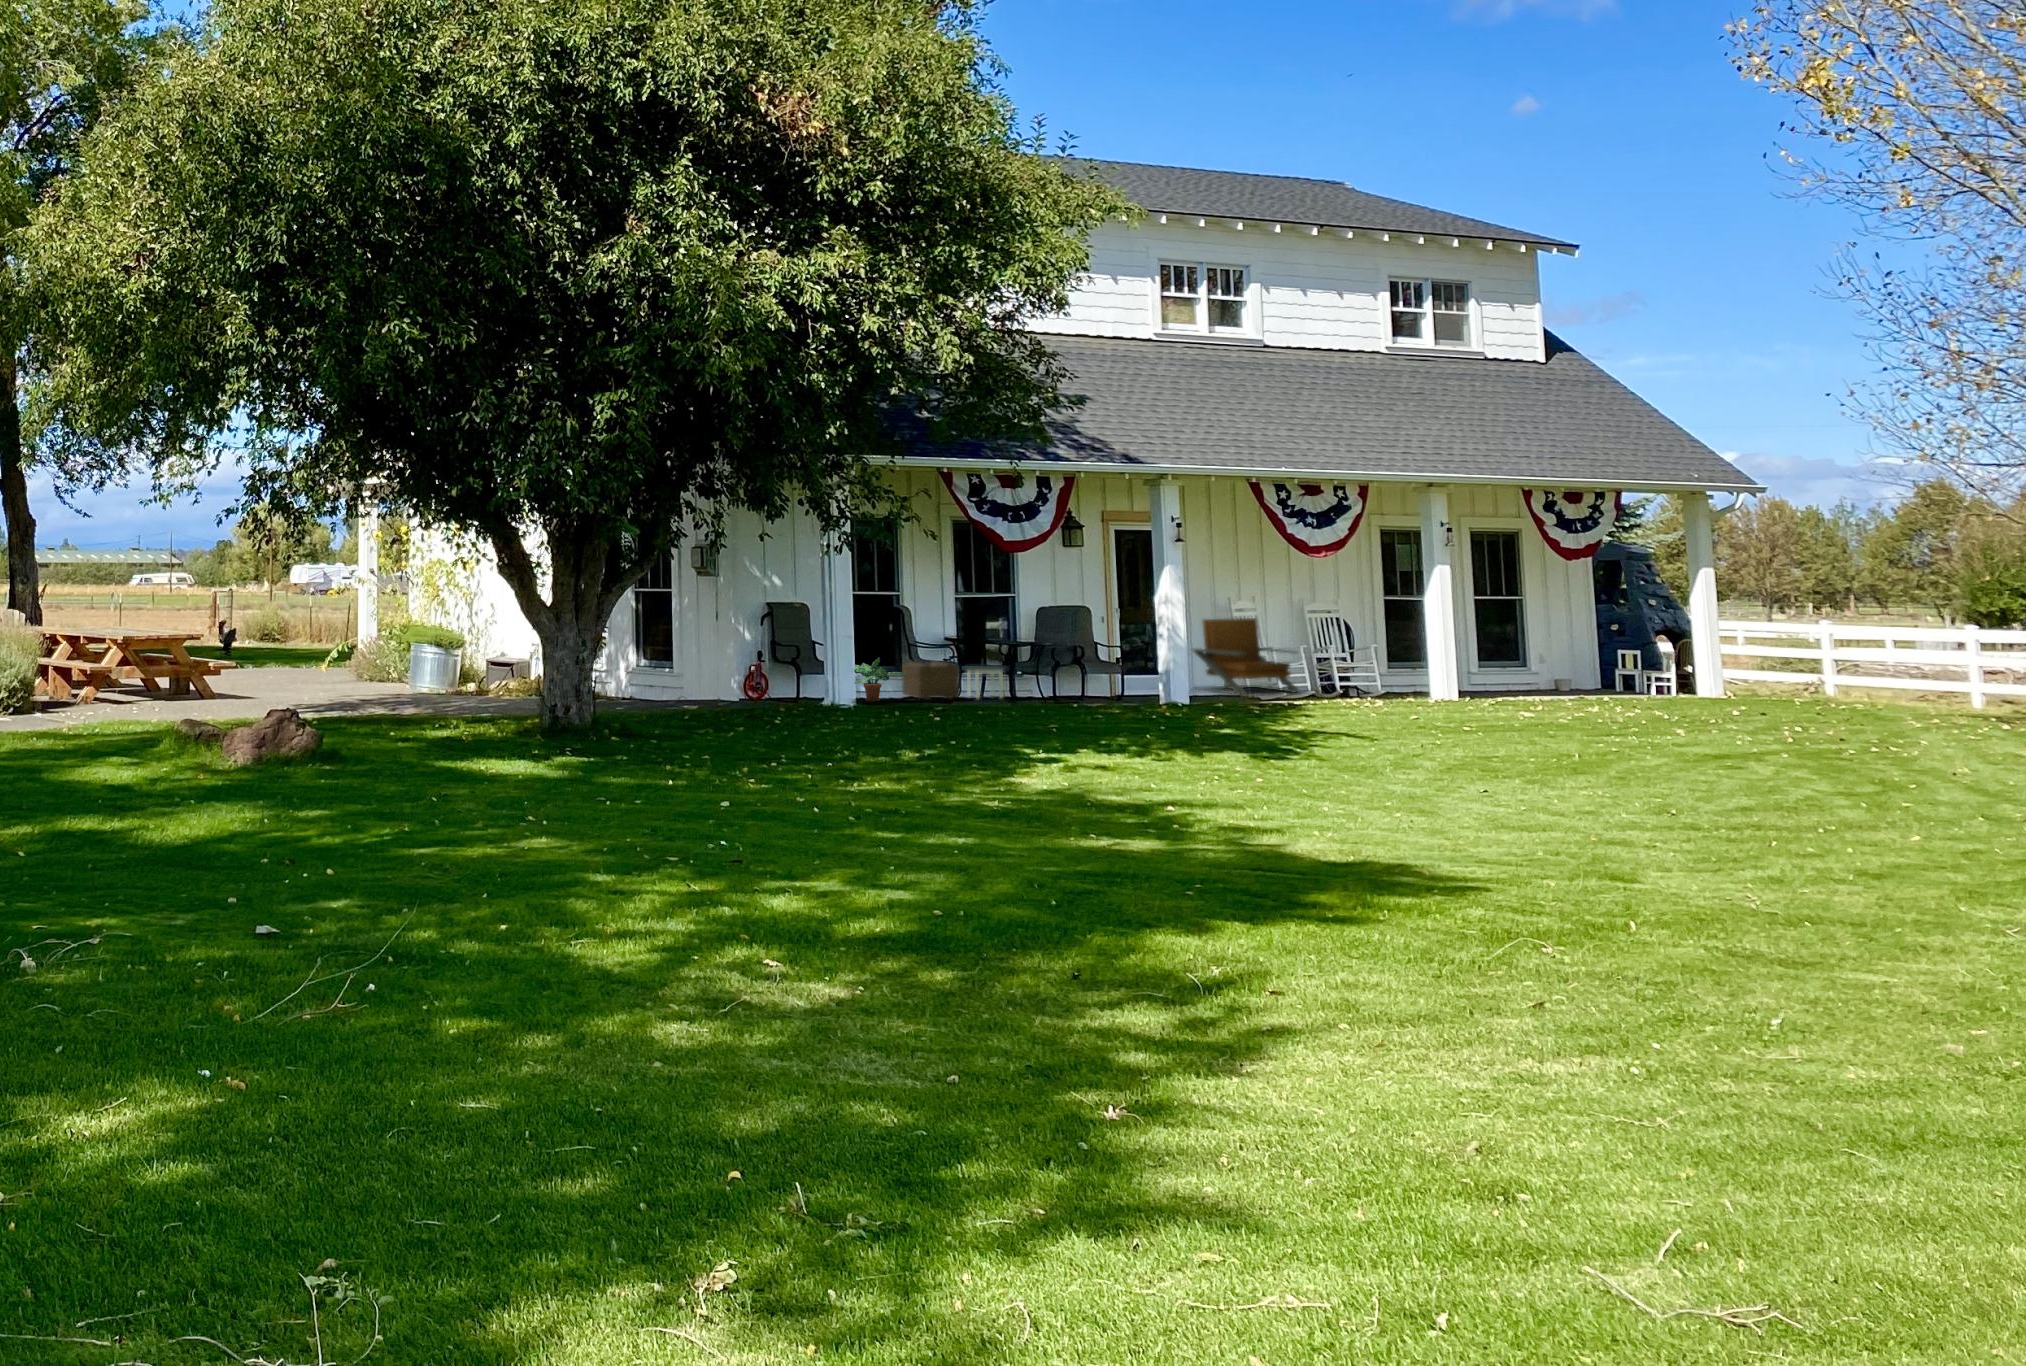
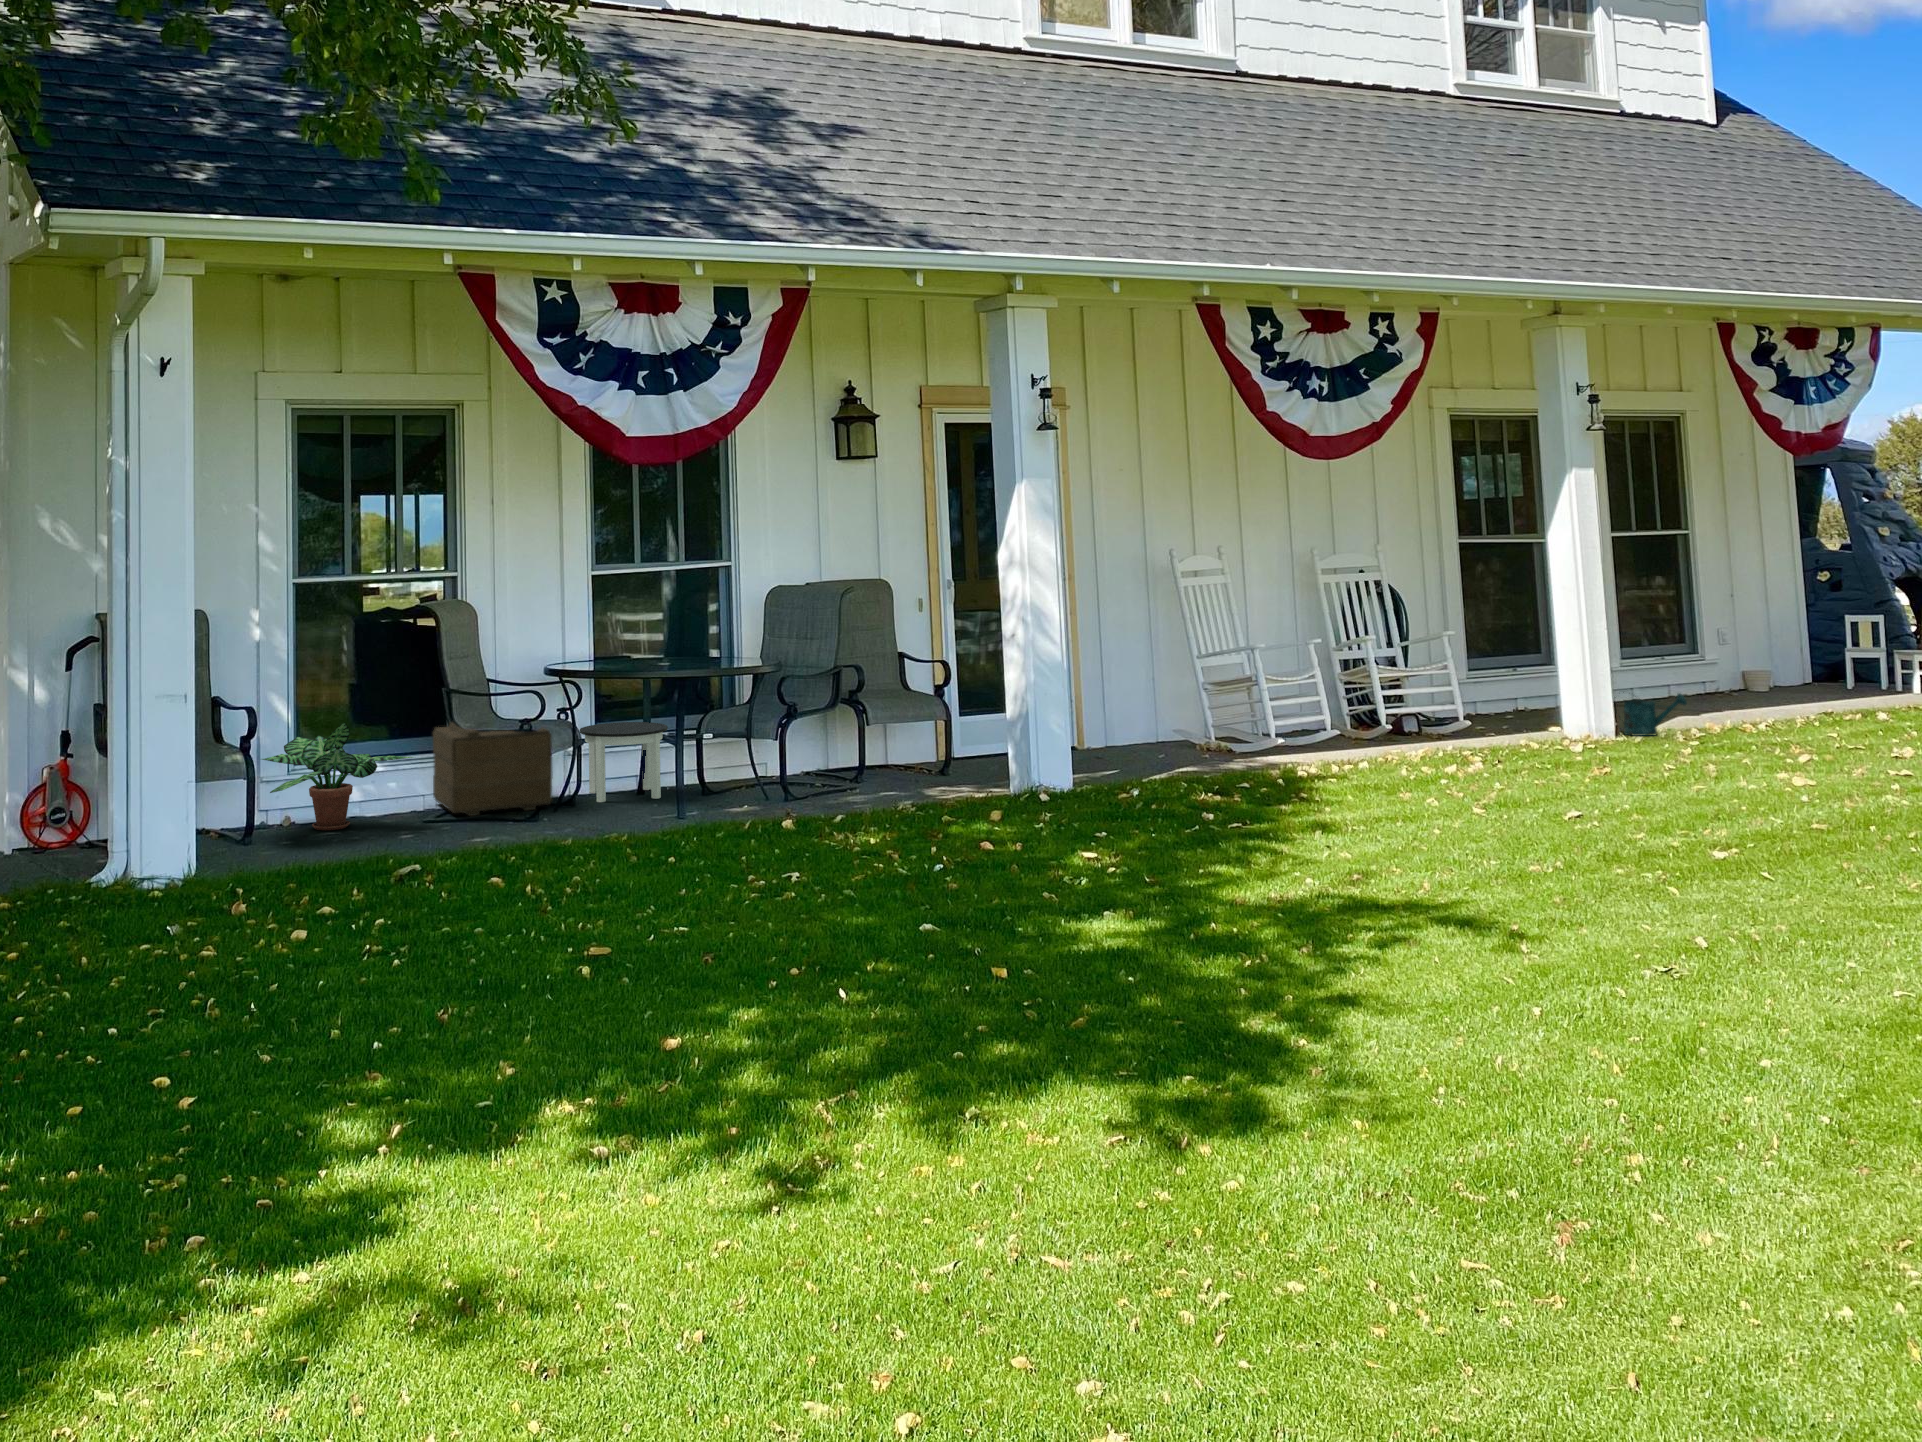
lounge chair: present [1193,618,1299,695] -> none [1095,588,1306,753]
watering can: none [1461,676,1498,697] -> present [1615,692,1687,736]

